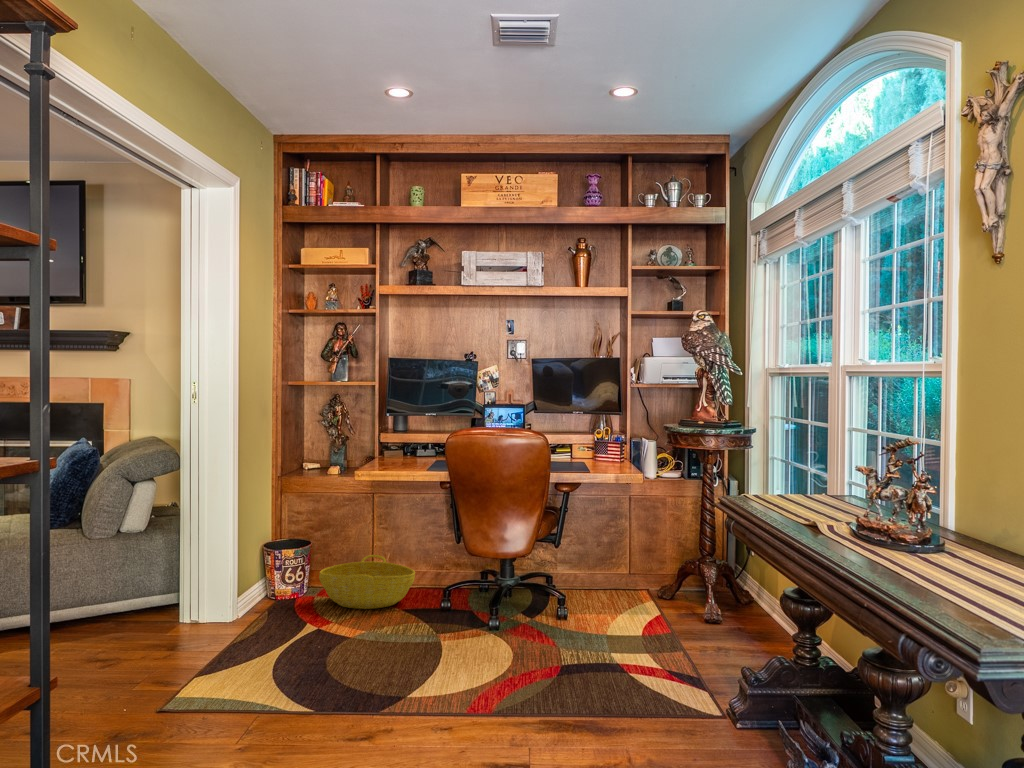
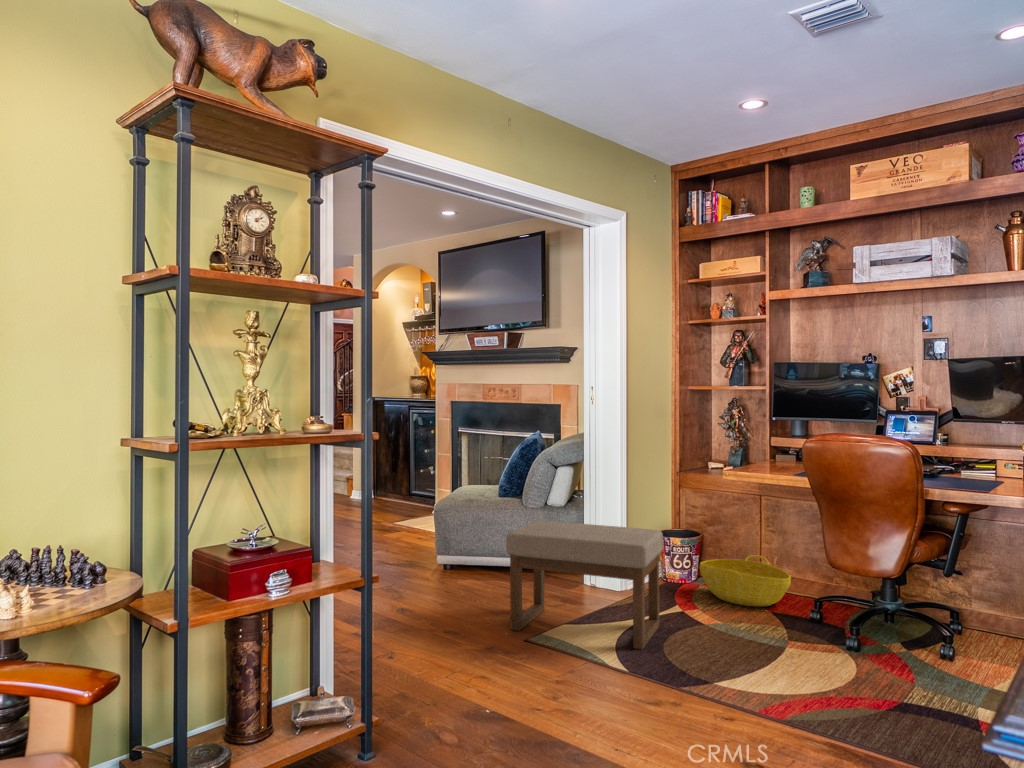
ottoman: none [122,545,314,702] -> present [506,521,663,649]

